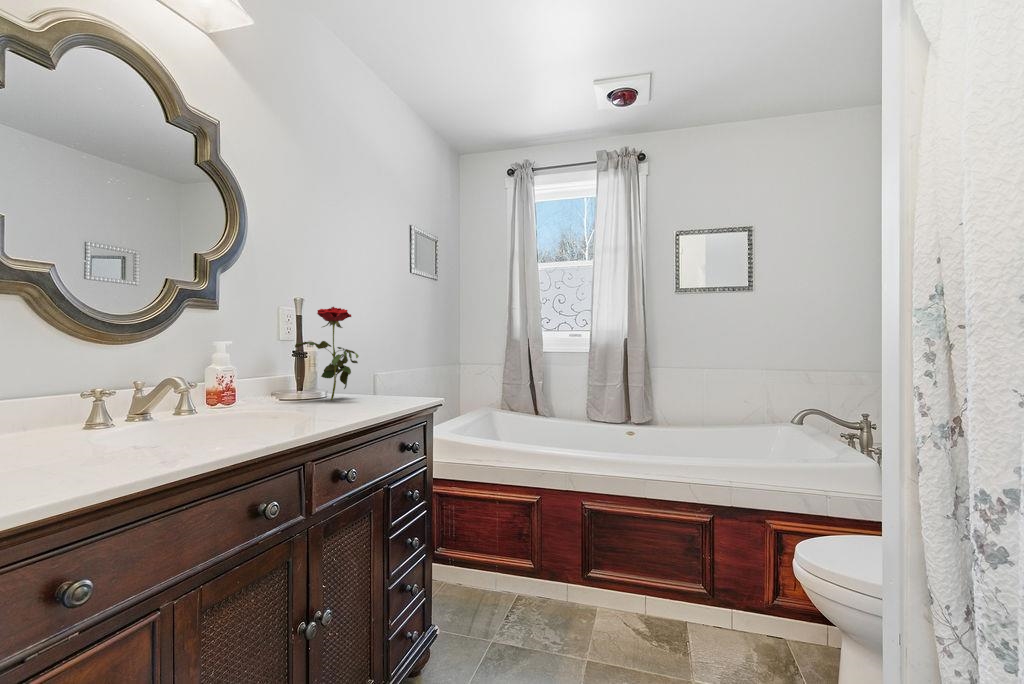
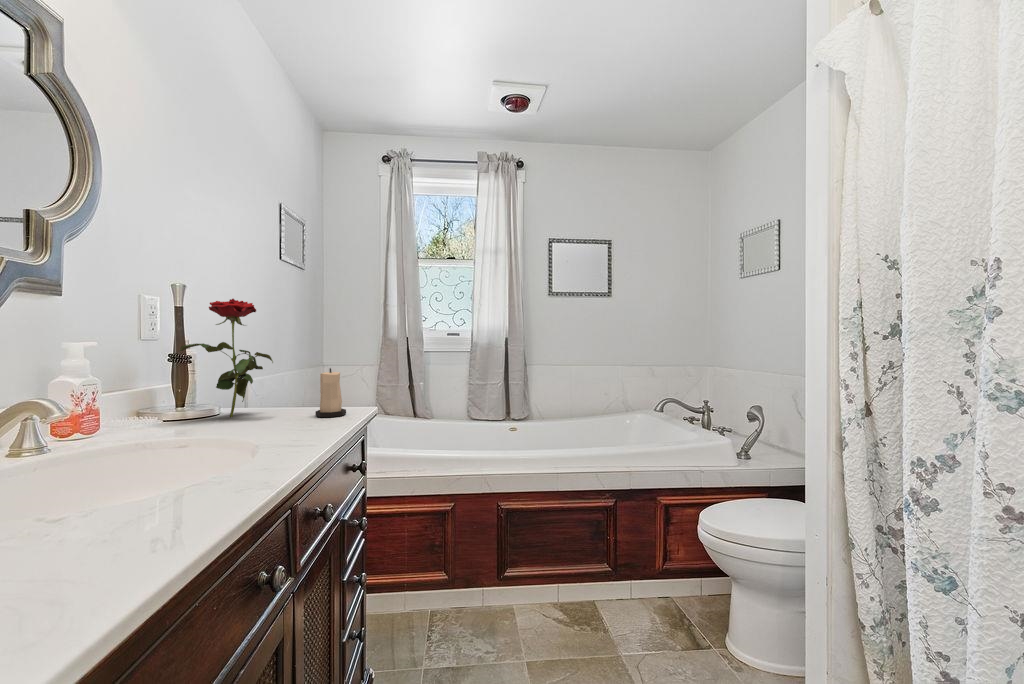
candle: none [387,363,412,404] -> present [315,368,346,417]

